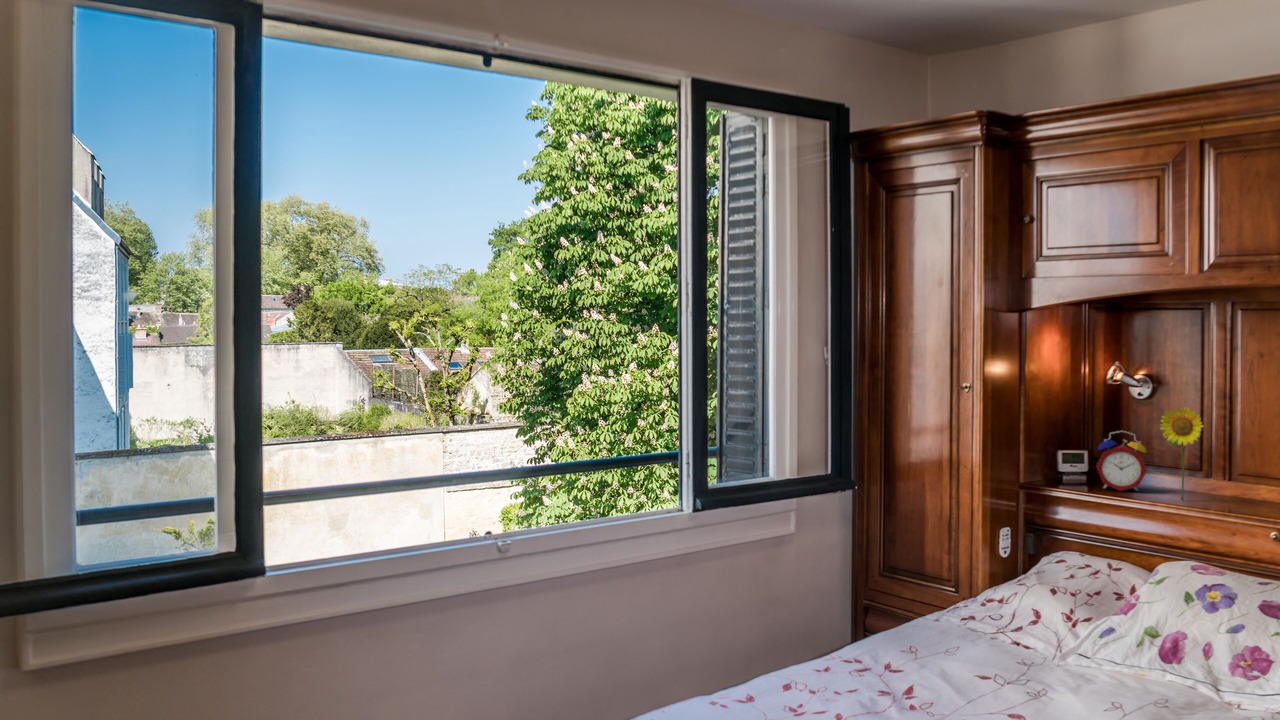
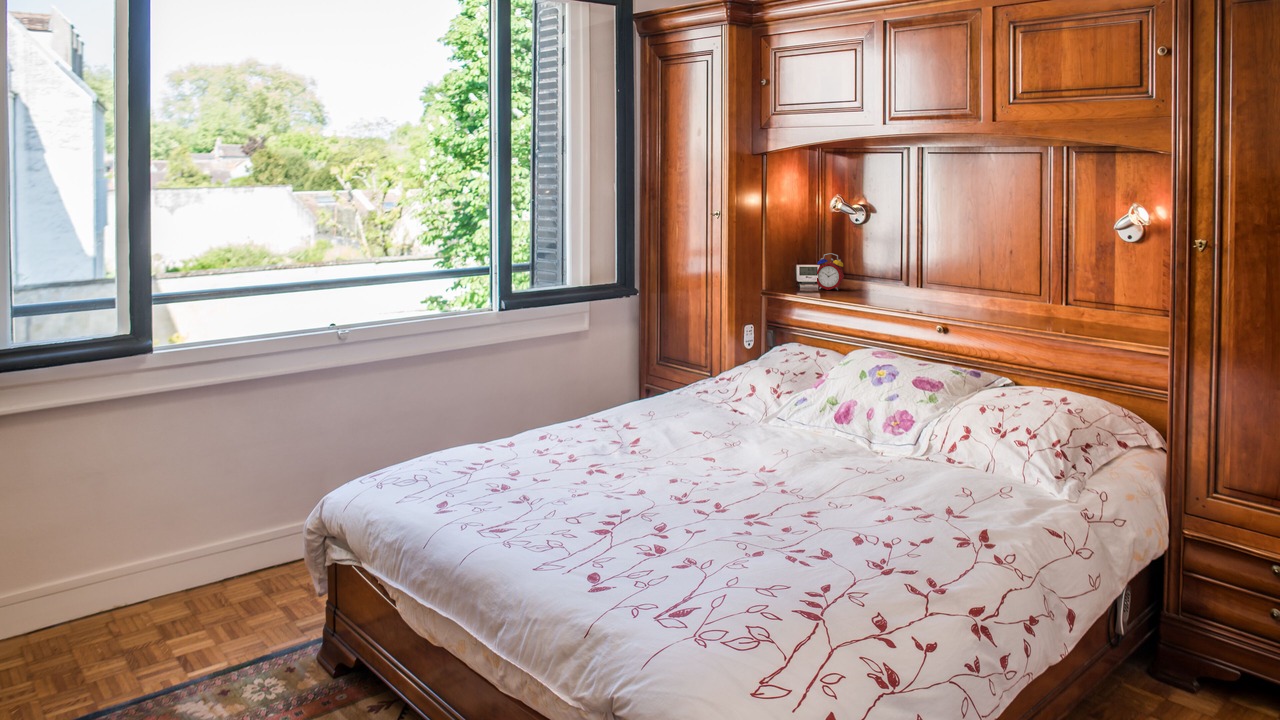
flower: present [1160,407,1203,500] -> none [845,238,870,294]

